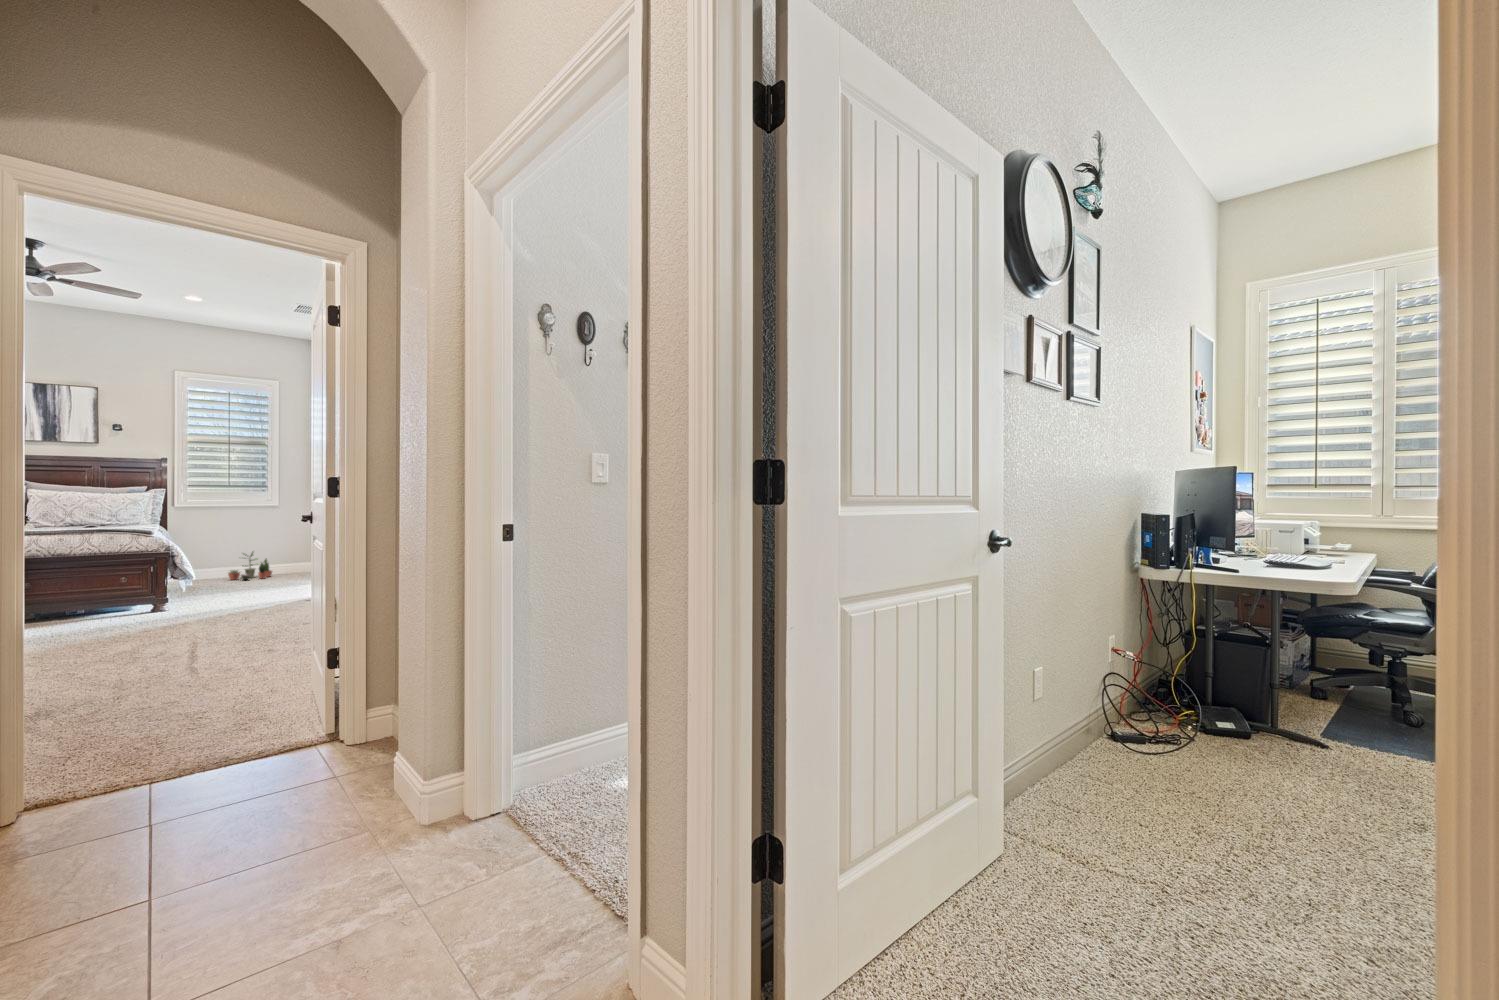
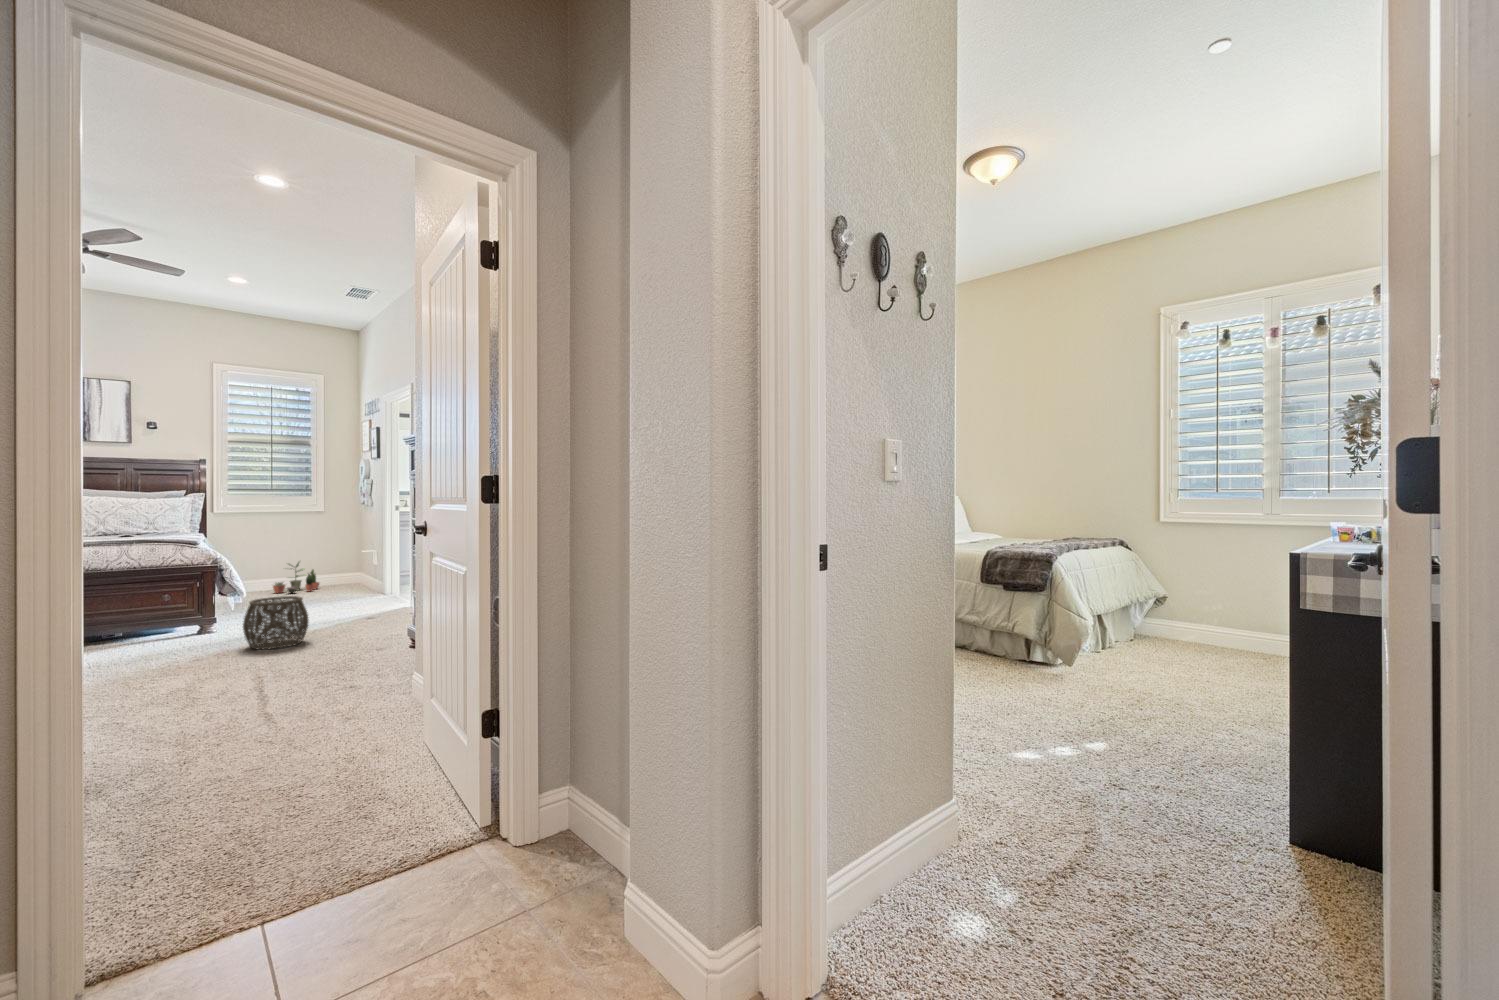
woven basket: none [187,578,247,623] -> present [243,596,309,650]

